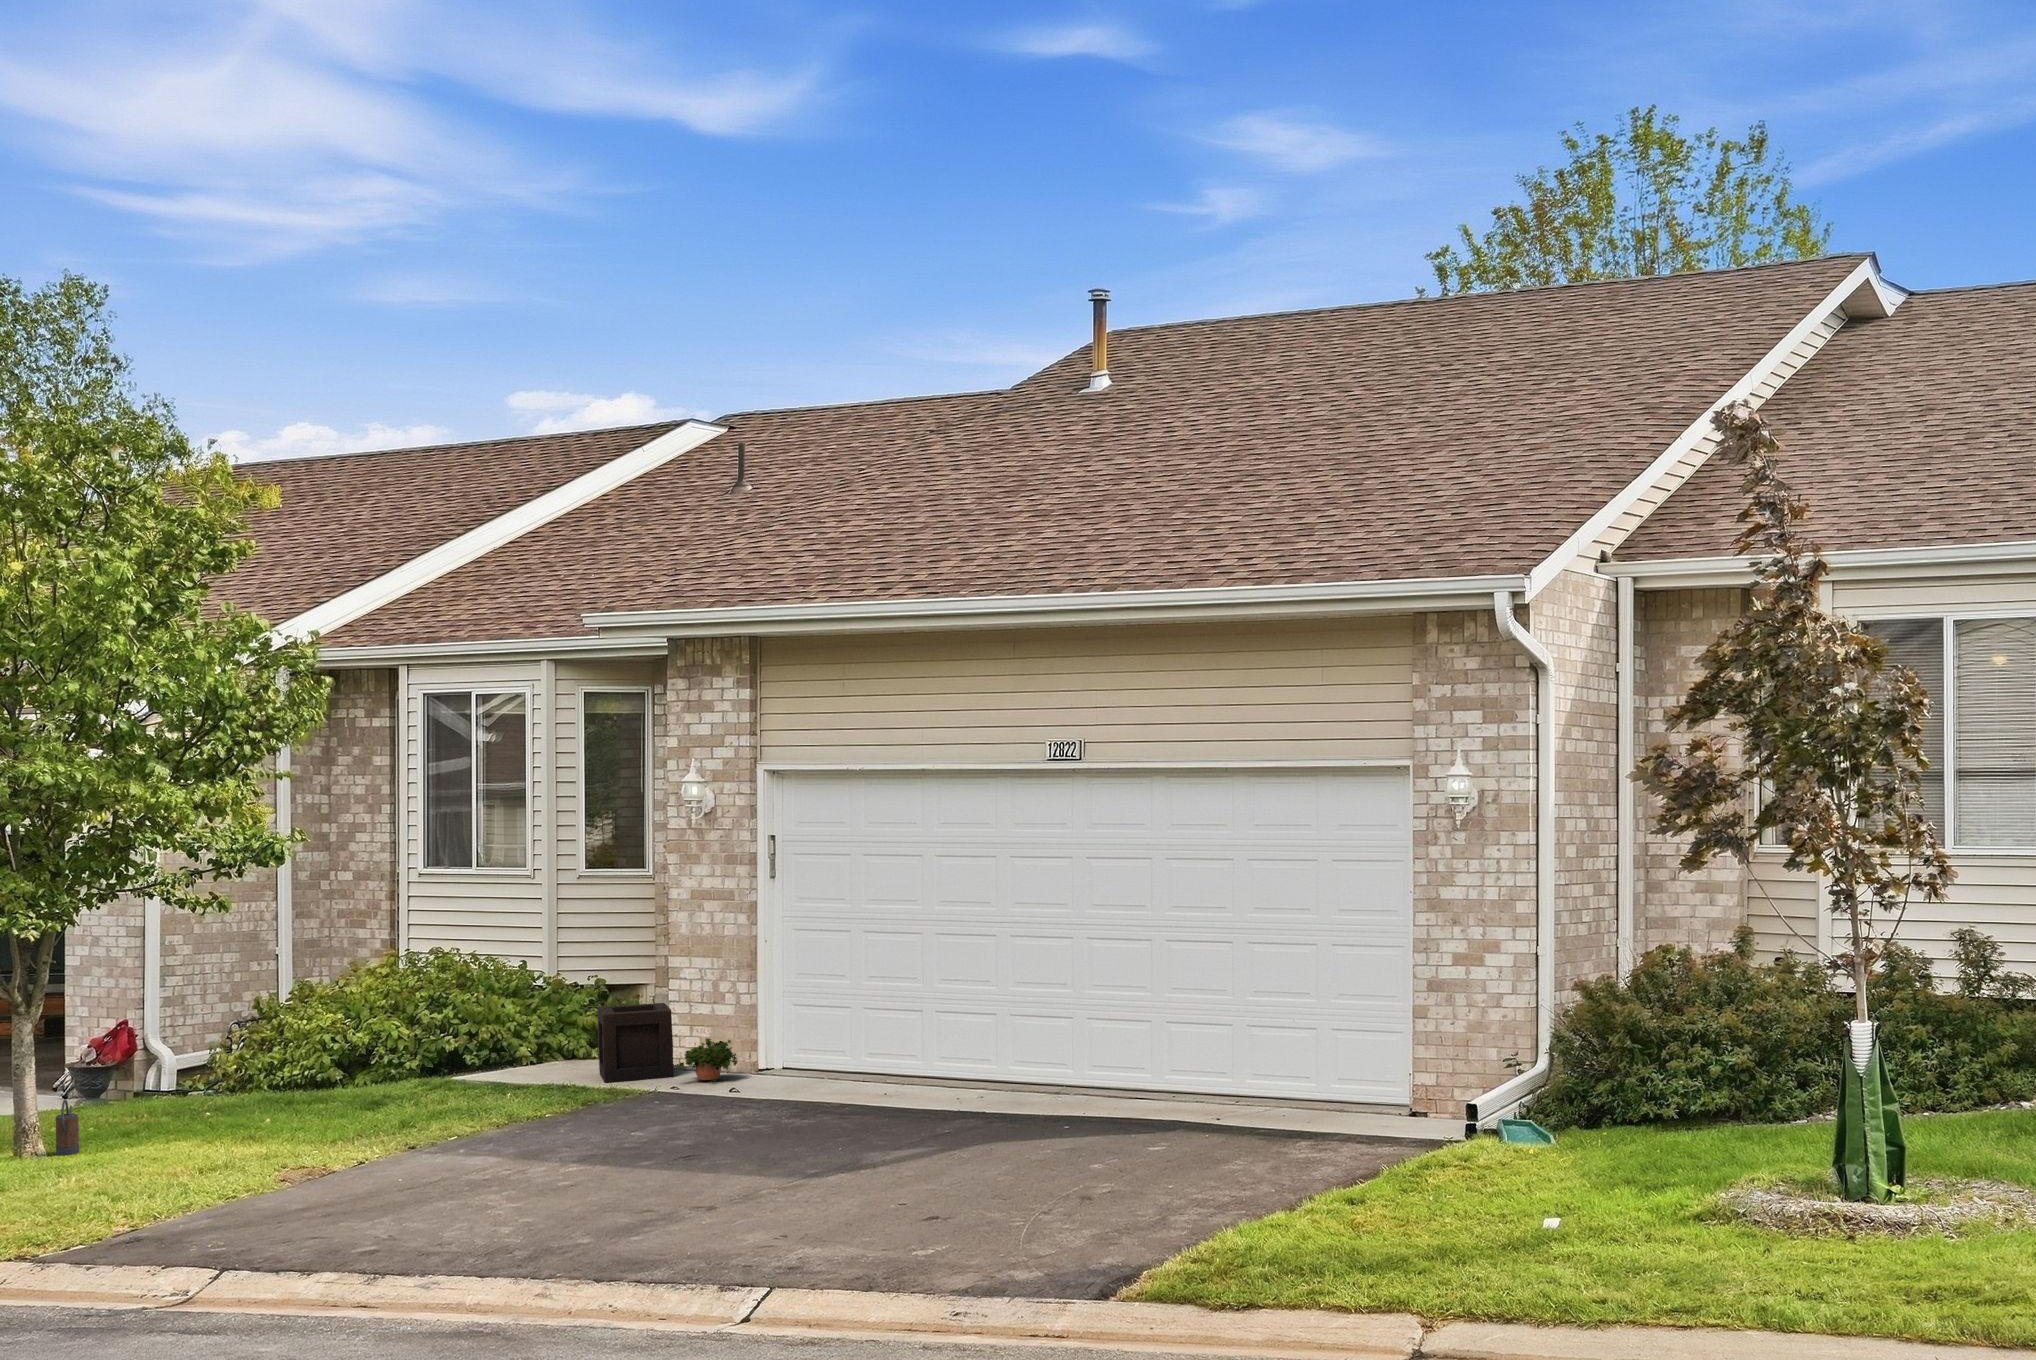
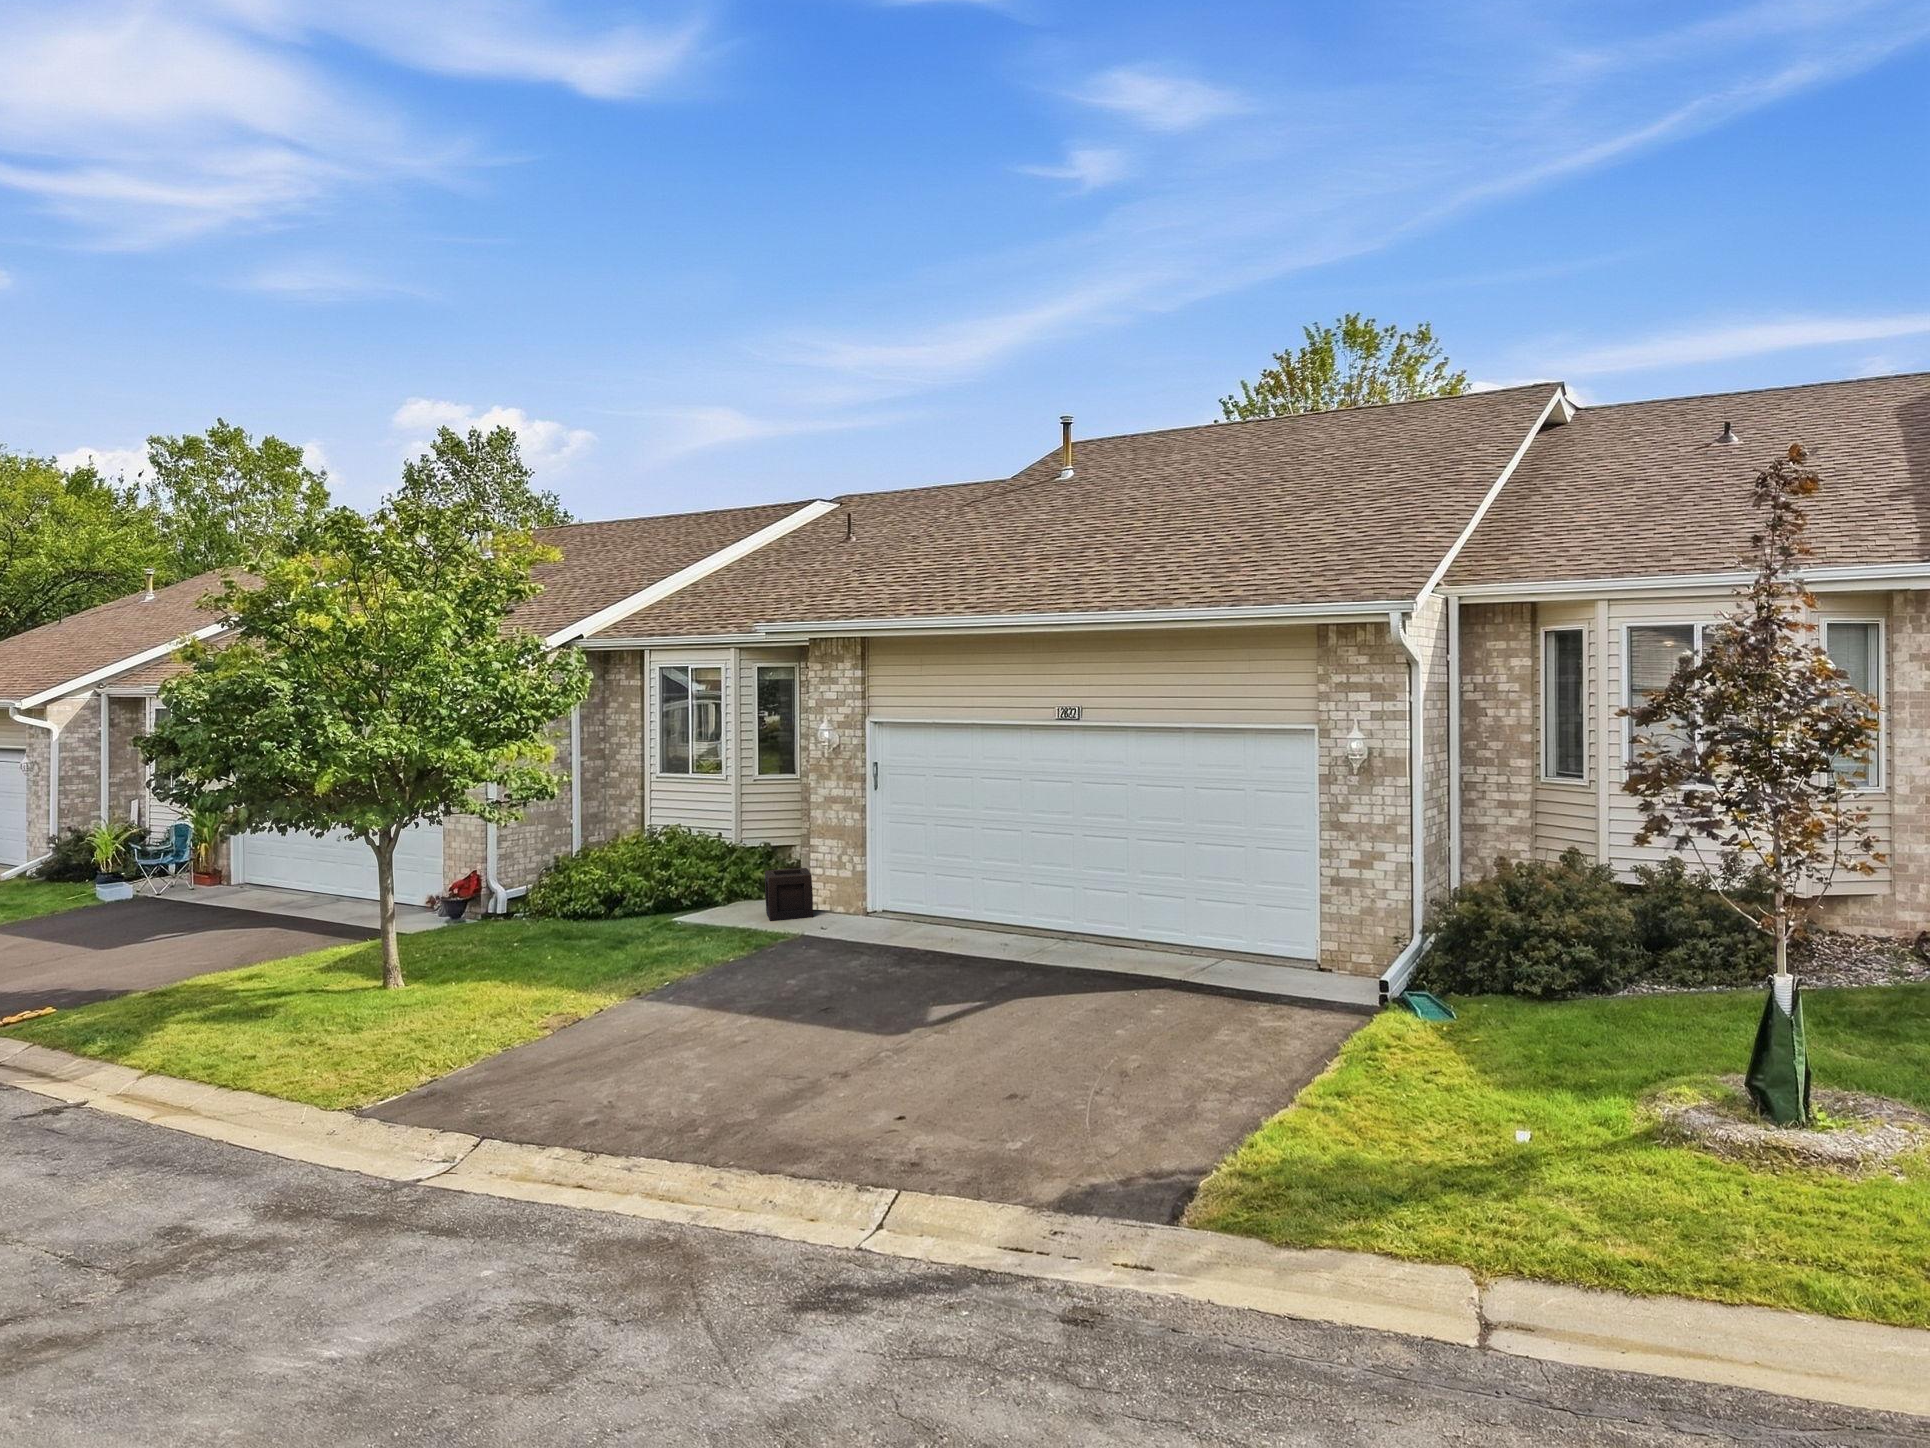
potted plant: present [675,1038,738,1083] -> none [814,893,856,925]
watering can: present [55,1099,79,1155] -> none [418,941,434,977]

